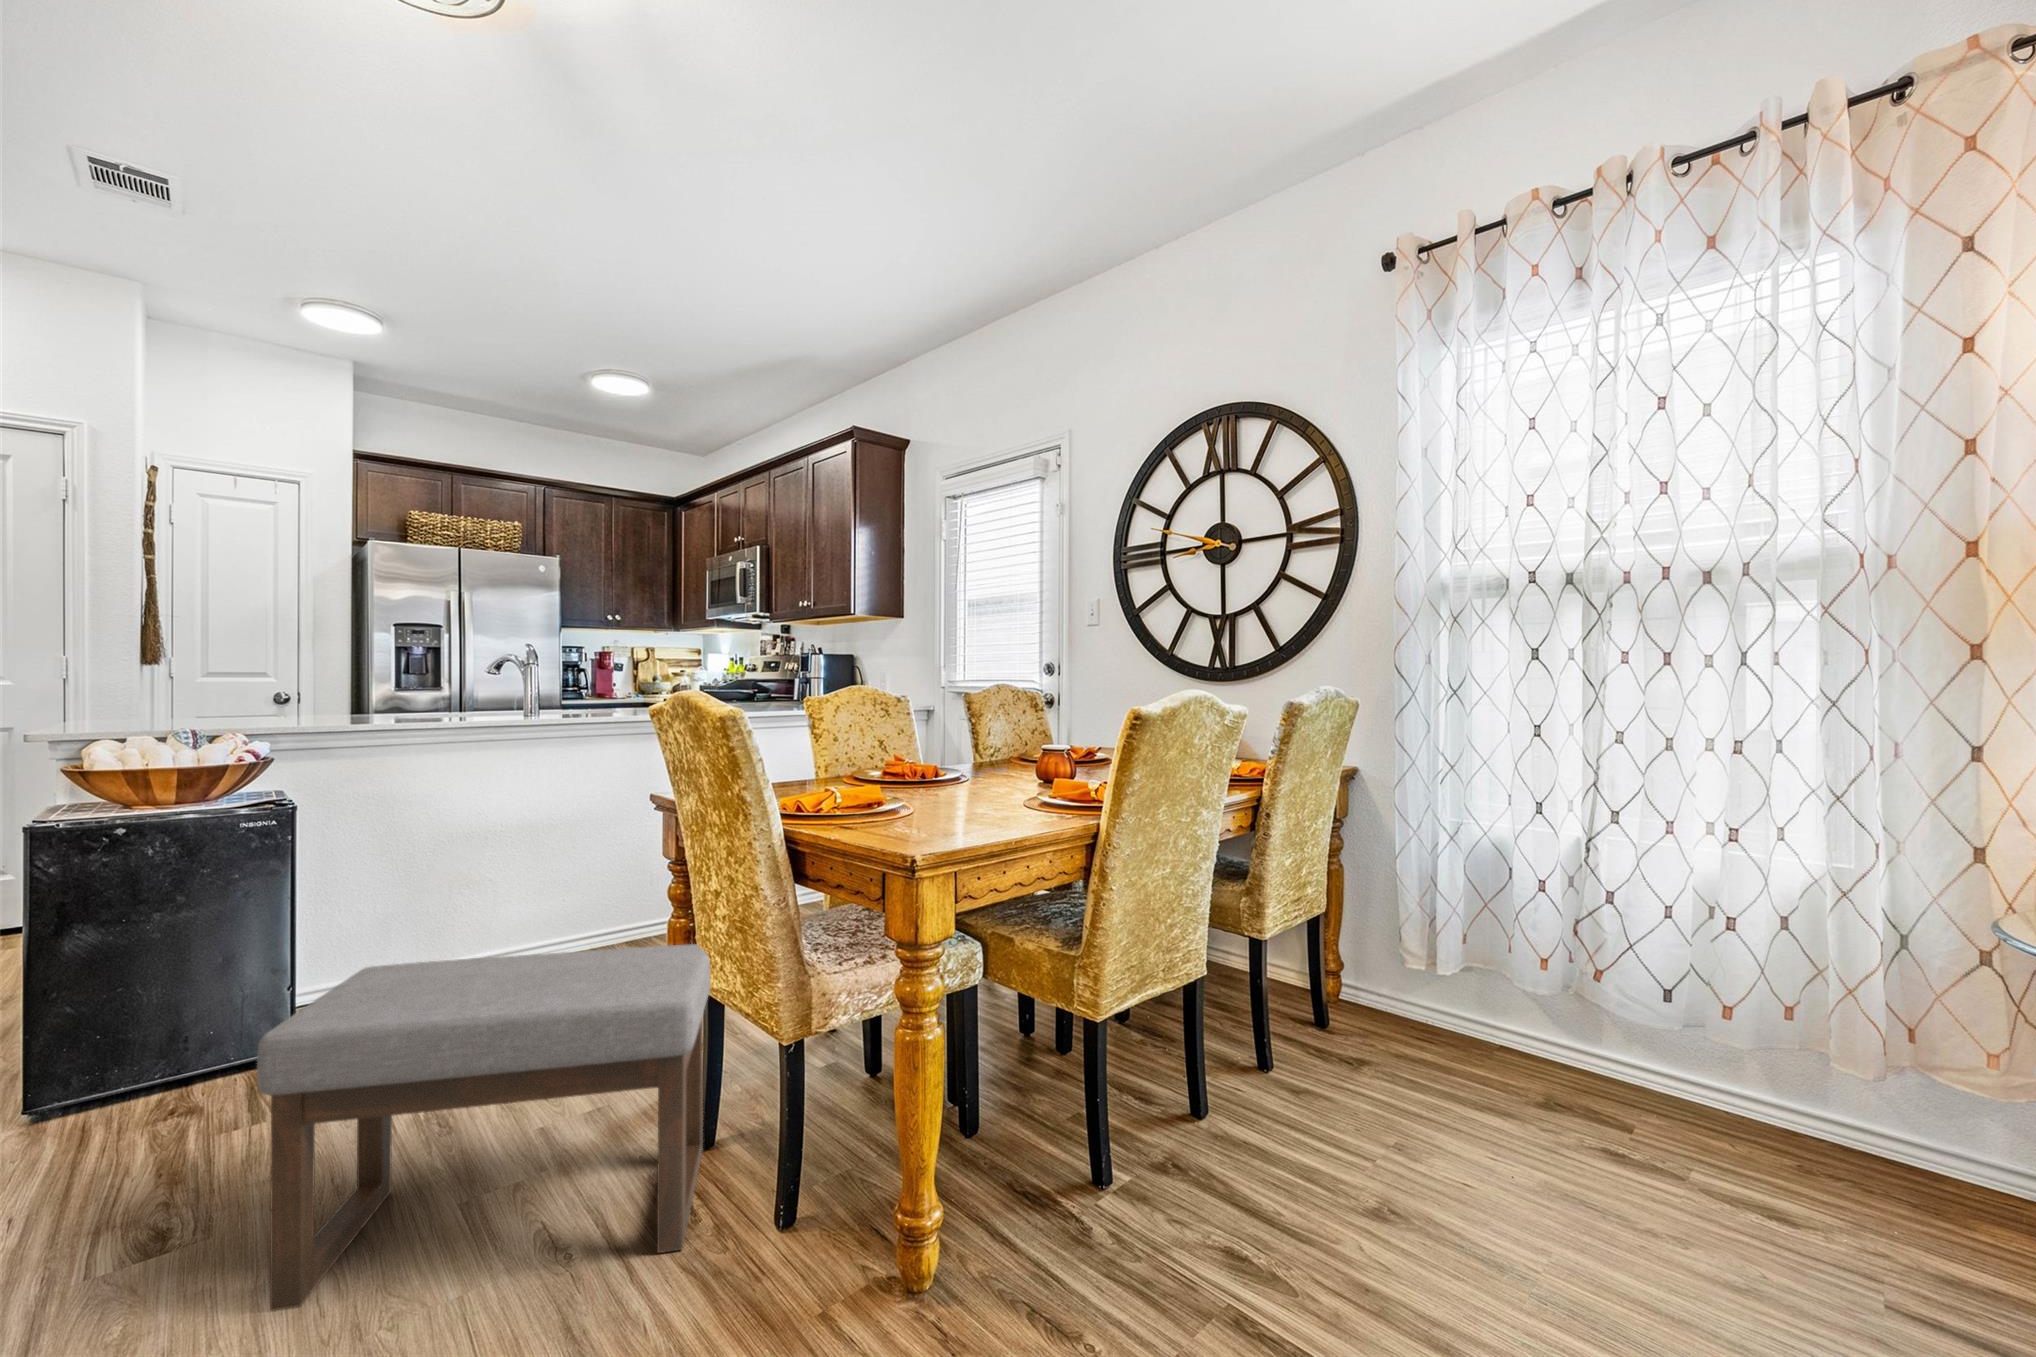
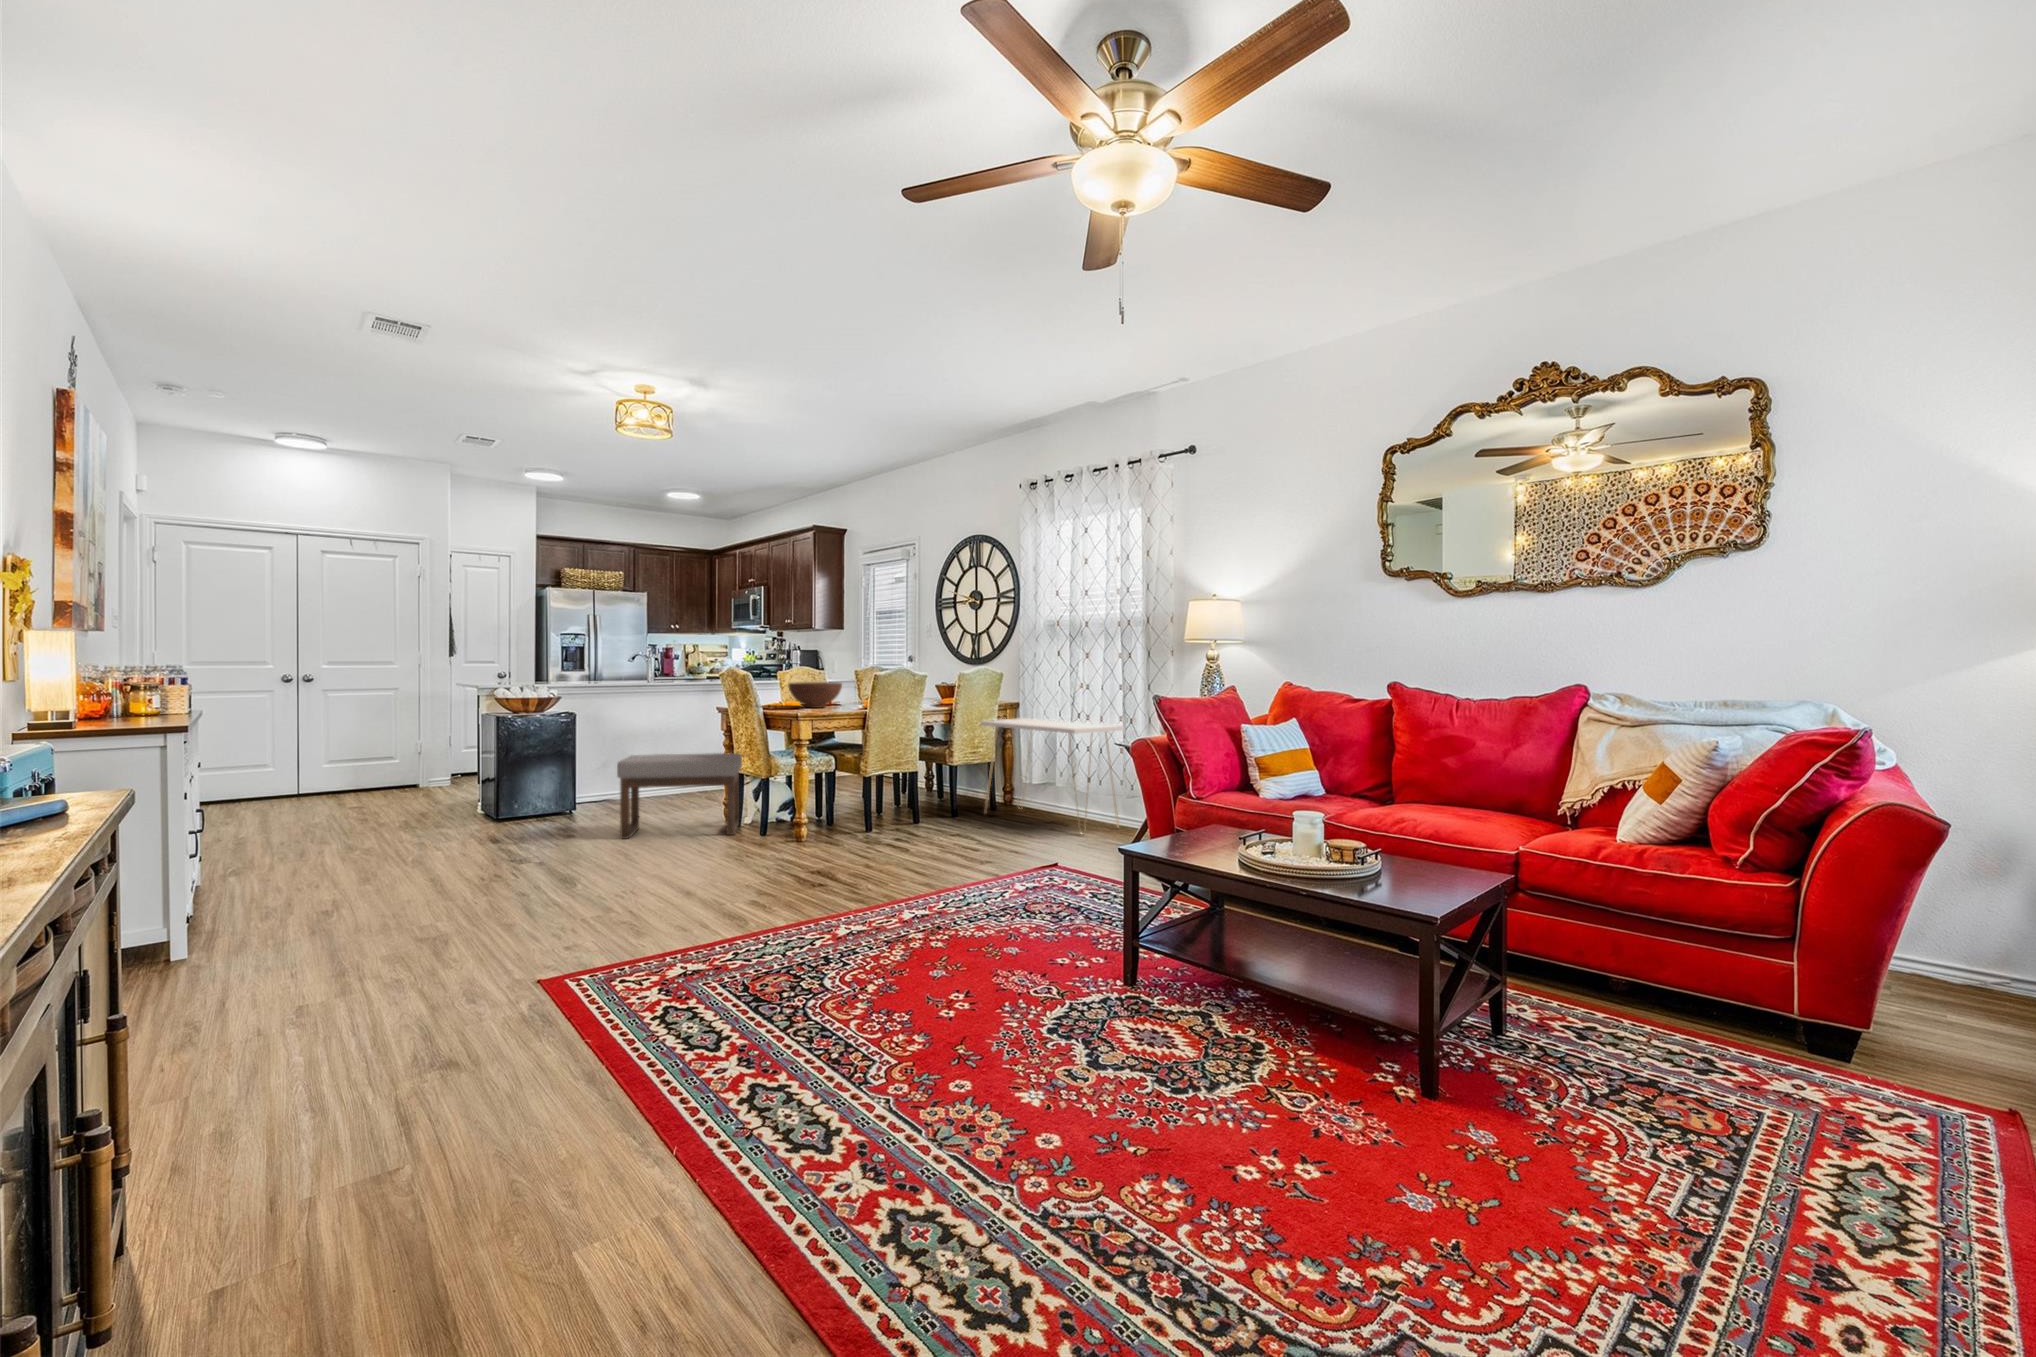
fruit bowl: none [844,730,989,804] -> present [788,682,842,708]
console table: none [1307,806,1813,1214] -> present [980,718,1124,834]

